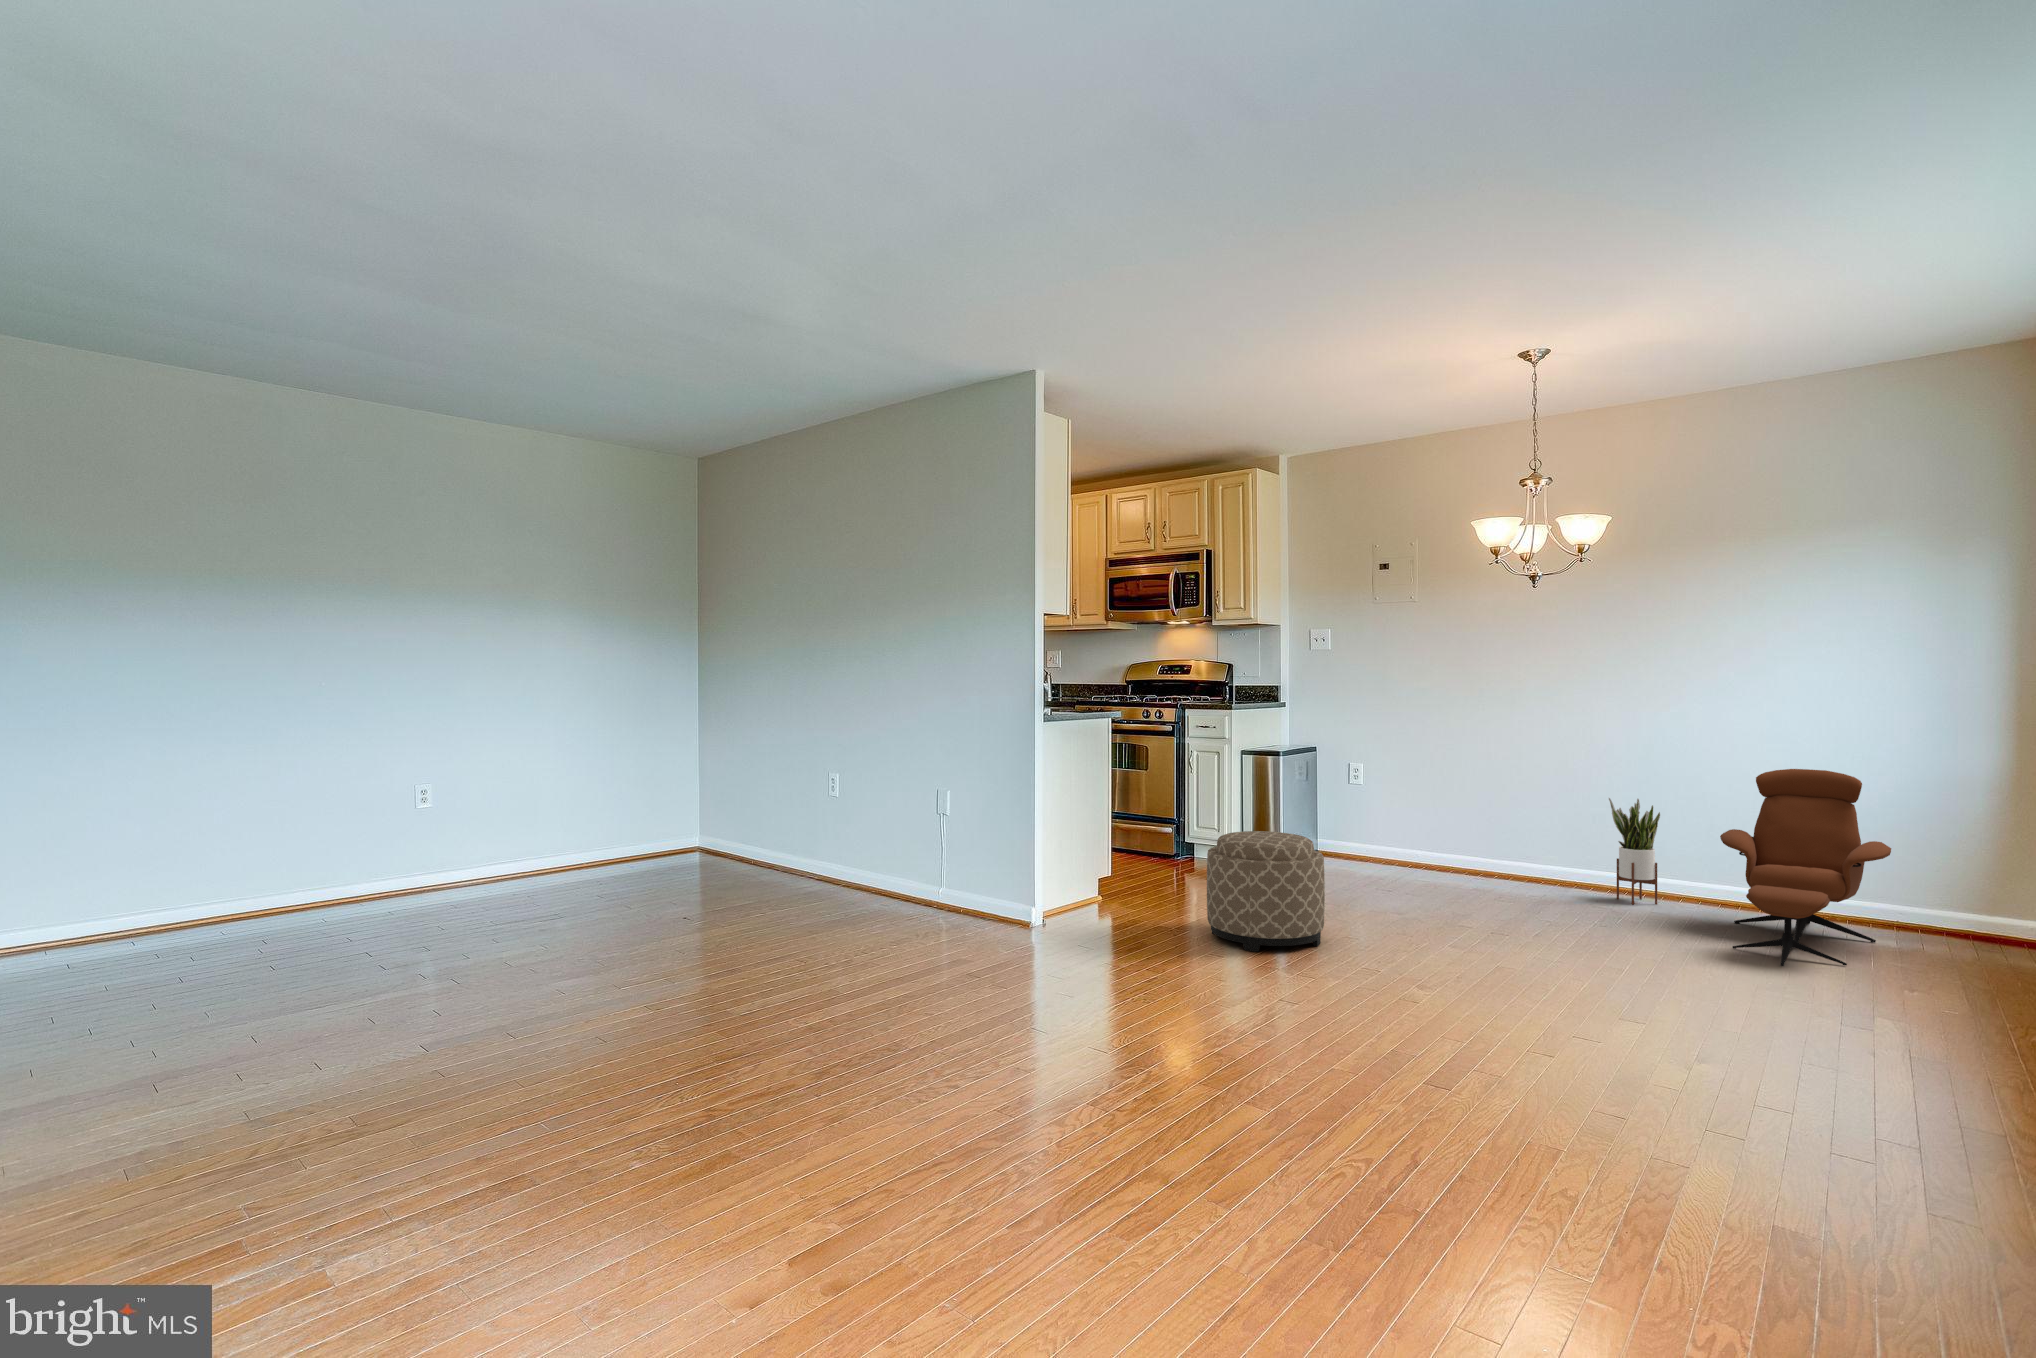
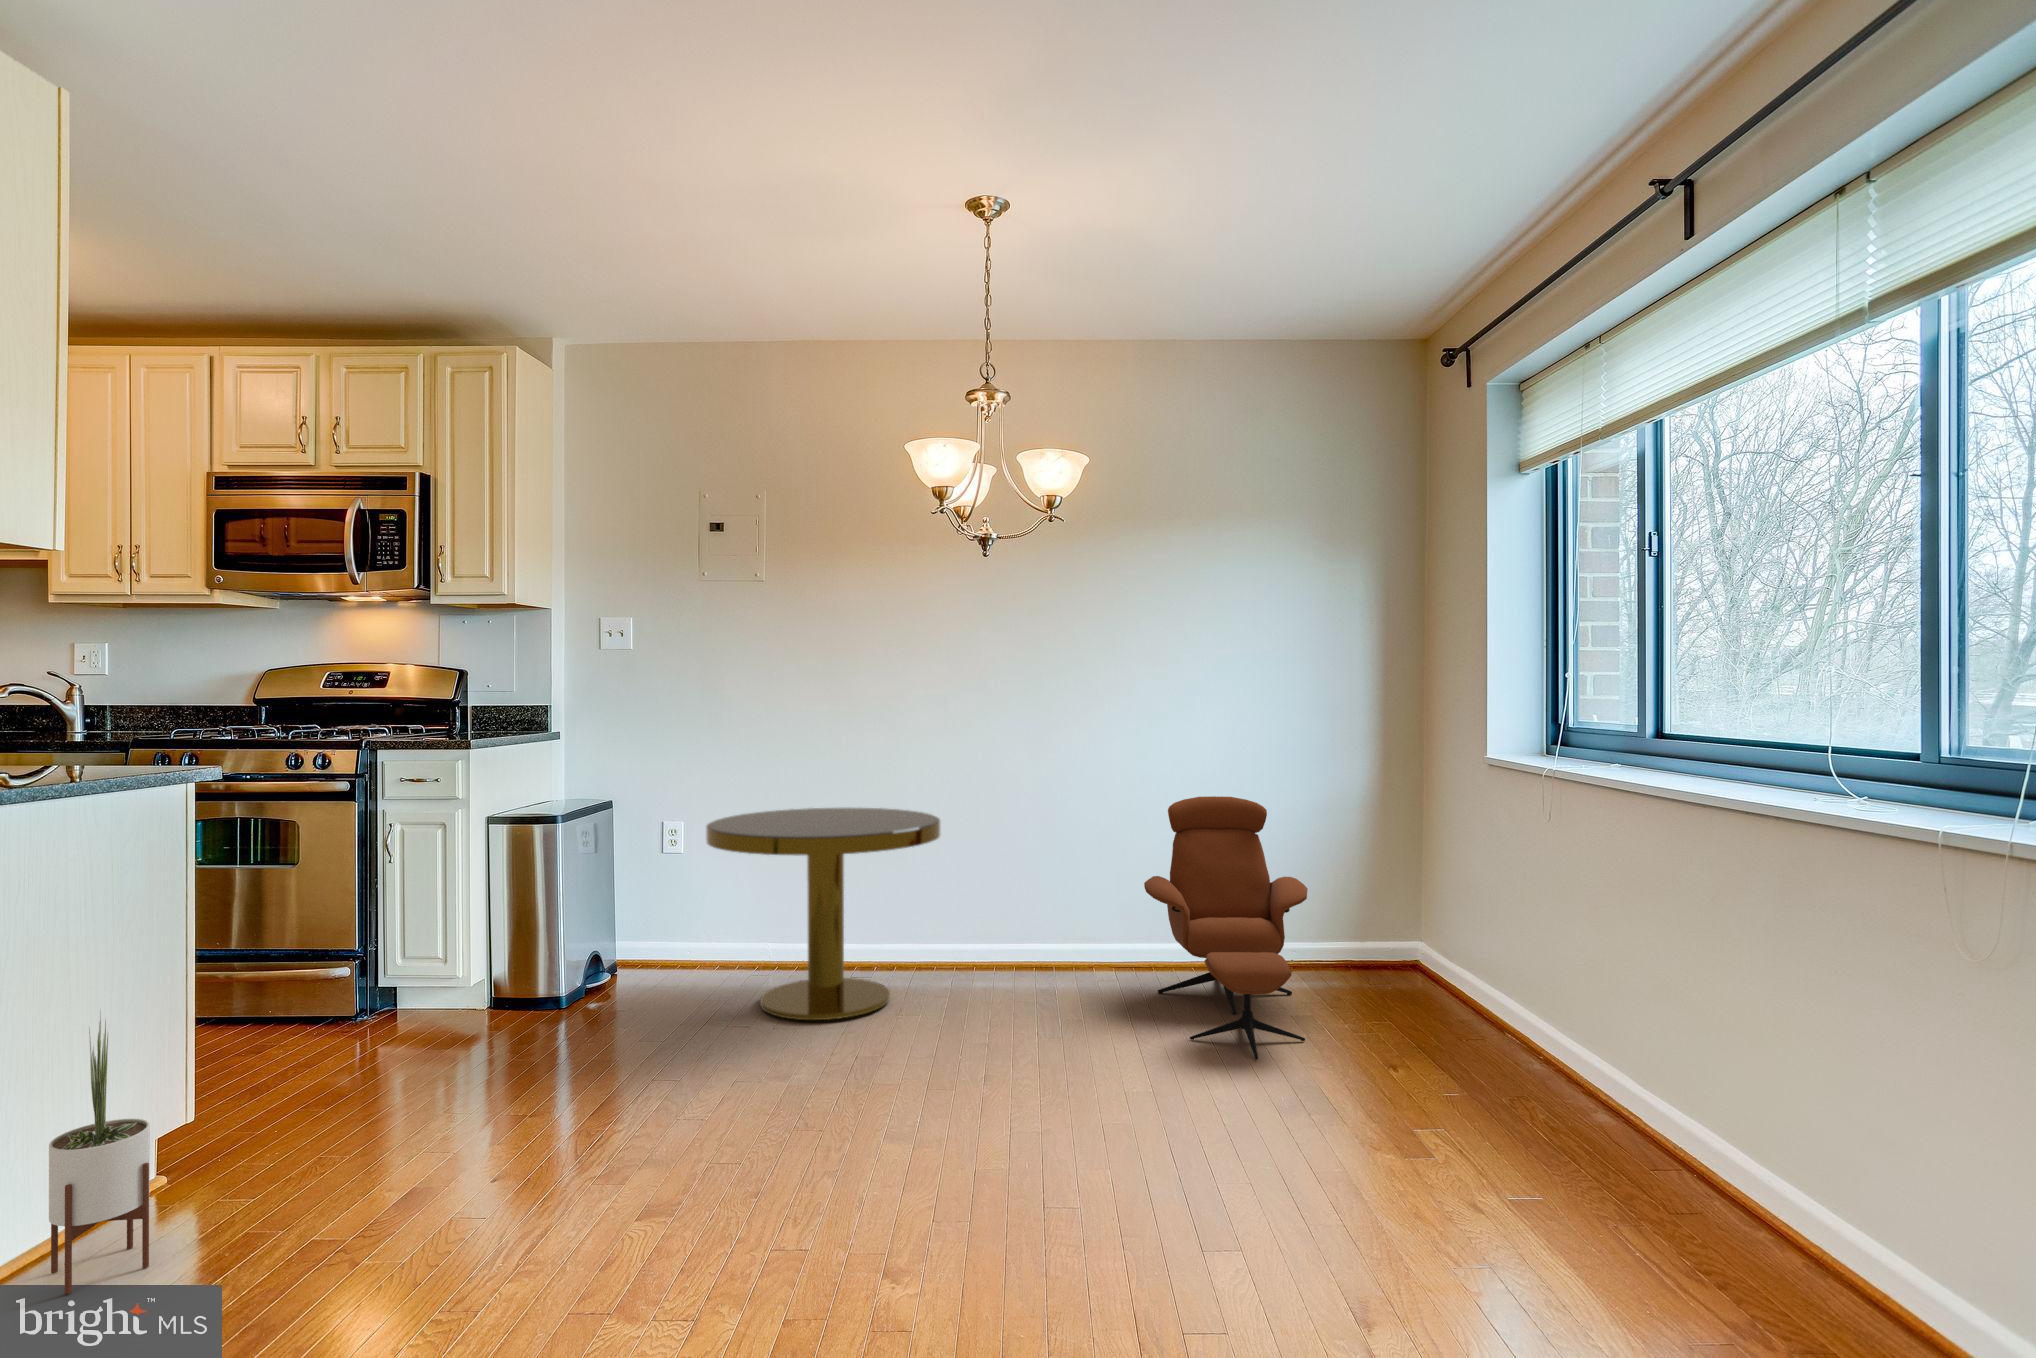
side table: none [1368,759,1539,898] -> present [706,808,940,1020]
potted plant: present [1609,798,1660,905] -> present [49,1010,150,1294]
ottoman: present [1207,831,1325,952] -> none [435,988,678,1265]

